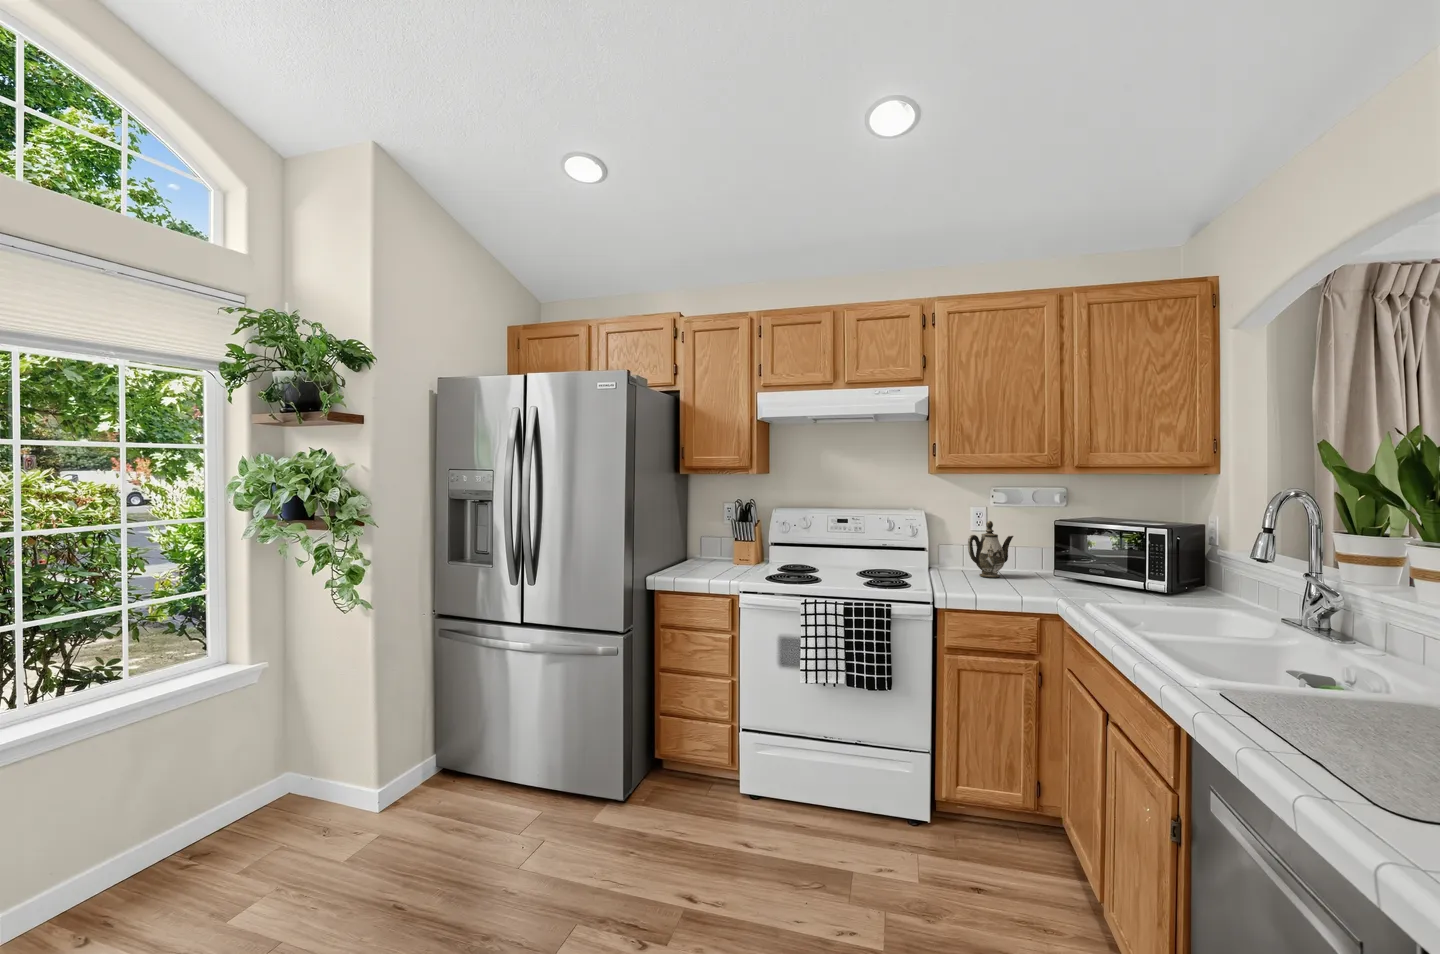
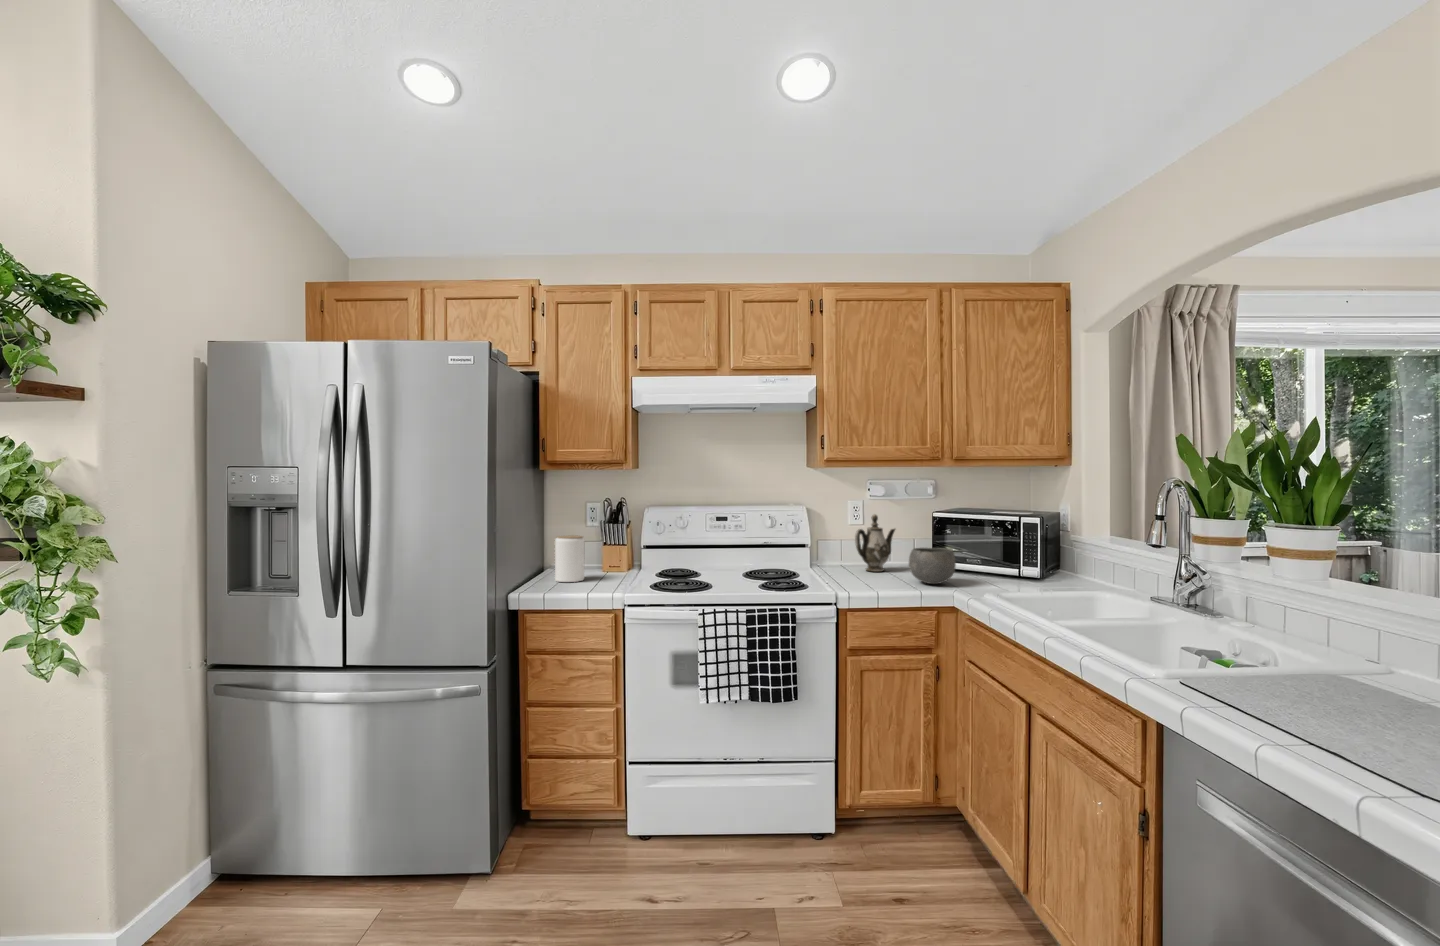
jar: none [689,531,713,570] -> present [555,535,584,582]
ceramic bowl: none [1017,555,1067,592] -> present [909,548,956,584]

